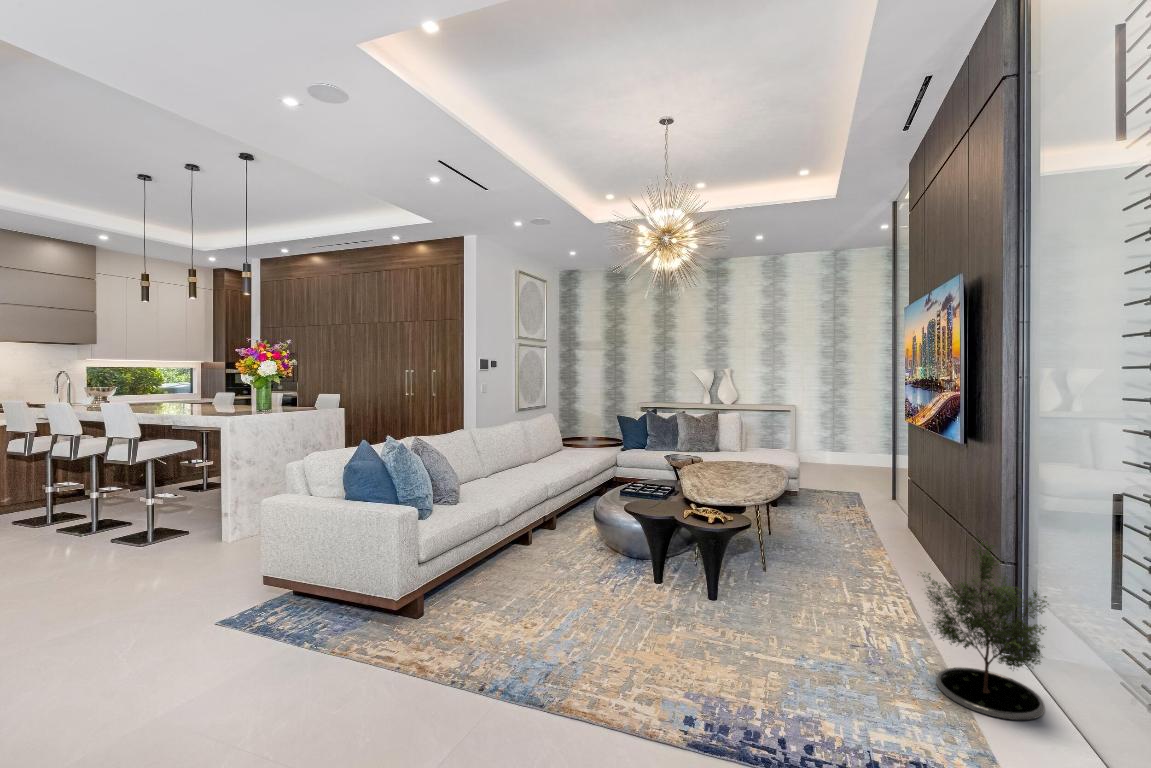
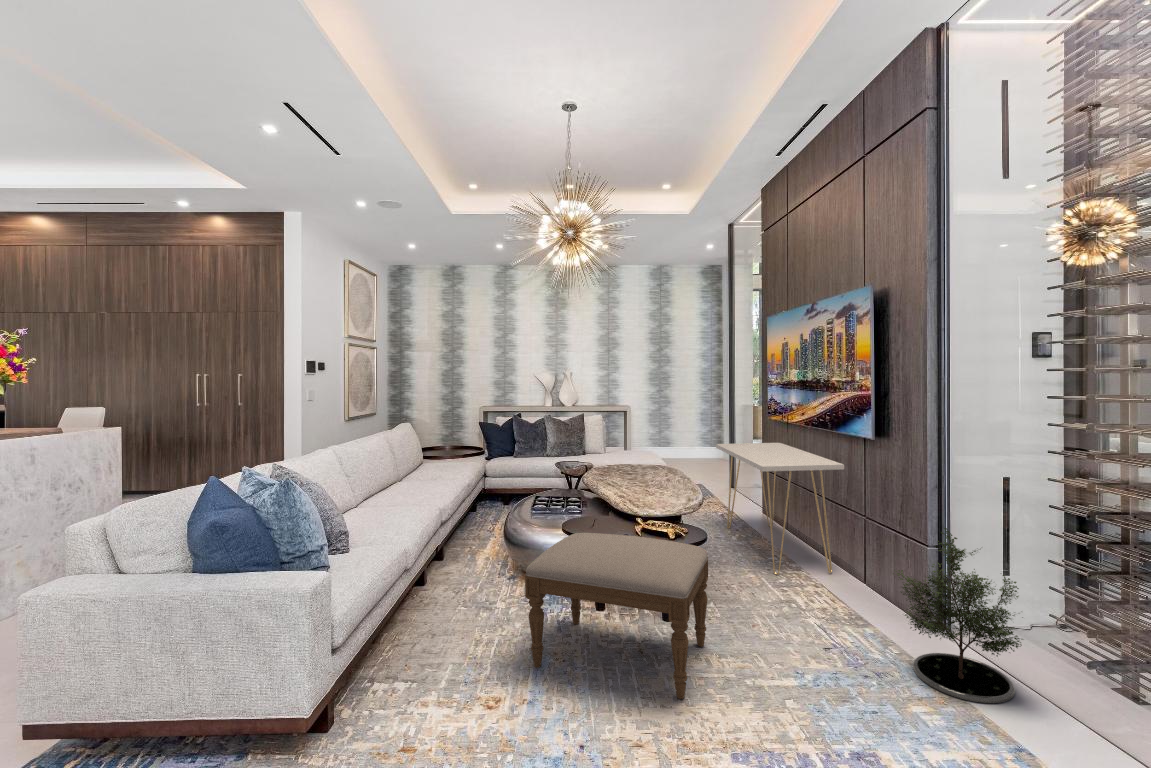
console table: none [835,447,947,589] -> present [716,443,844,575]
ottoman: none [569,508,740,652] -> present [525,533,708,699]

